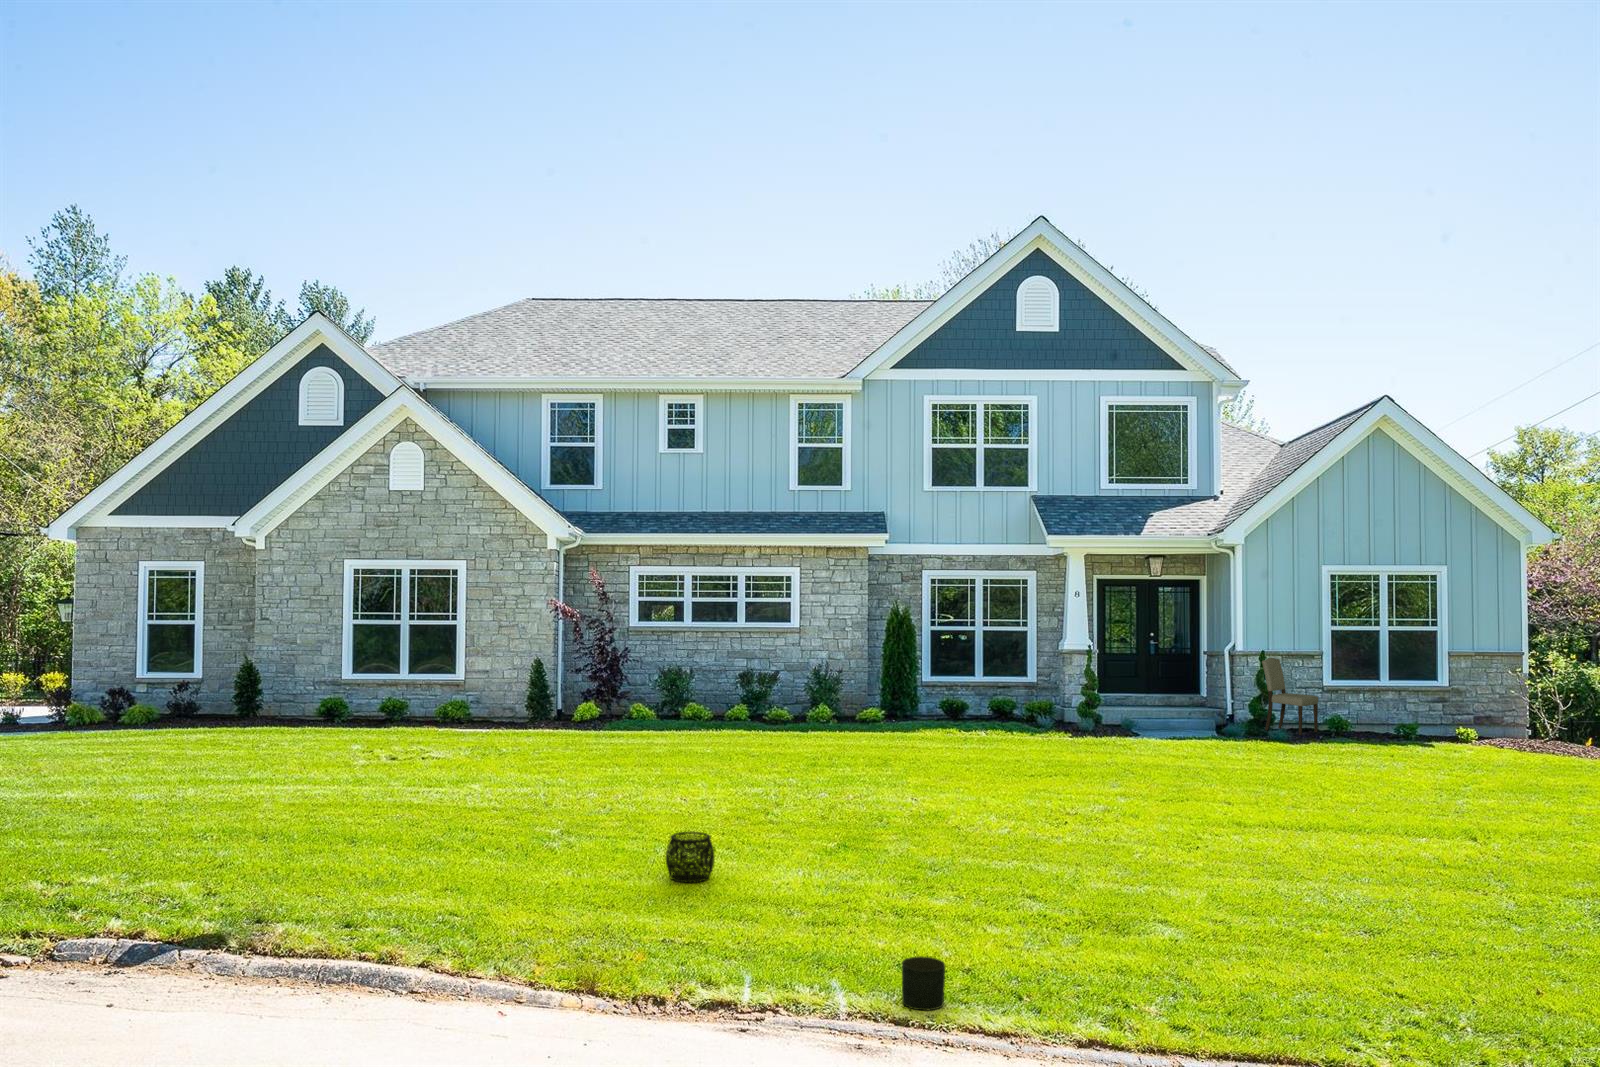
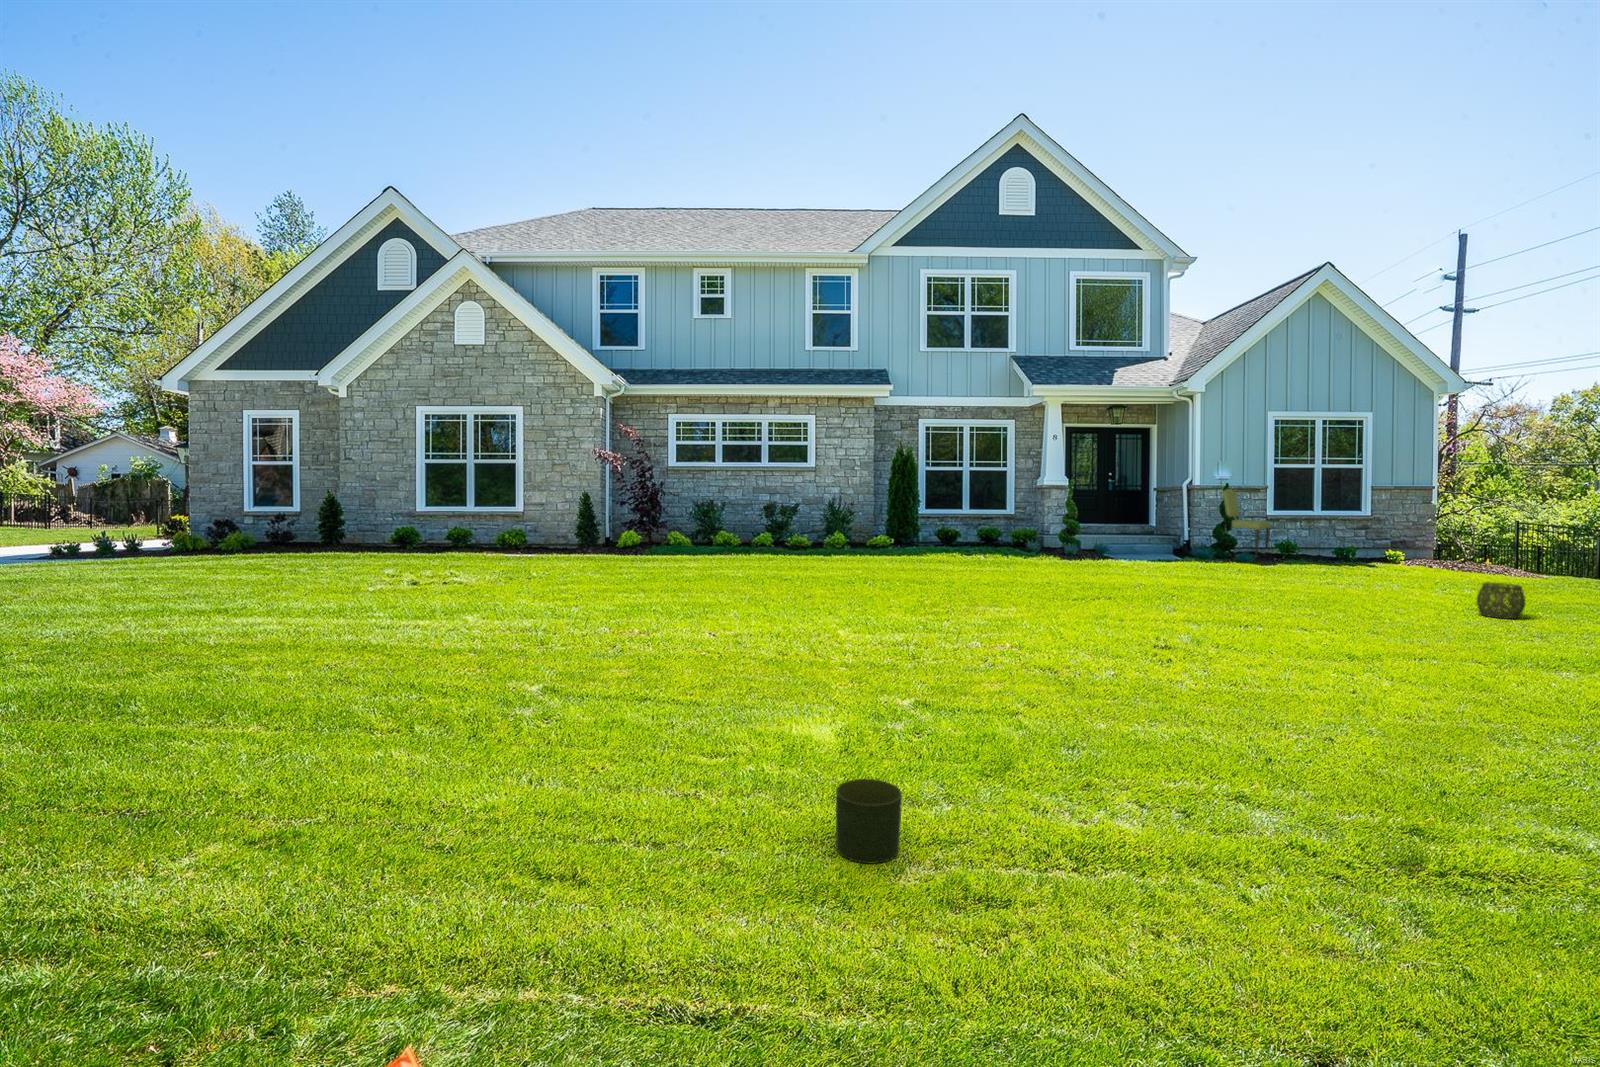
woven basket: present [666,832,714,883] -> present [1477,582,1525,619]
planter: present [902,956,945,1010] -> present [836,779,902,863]

